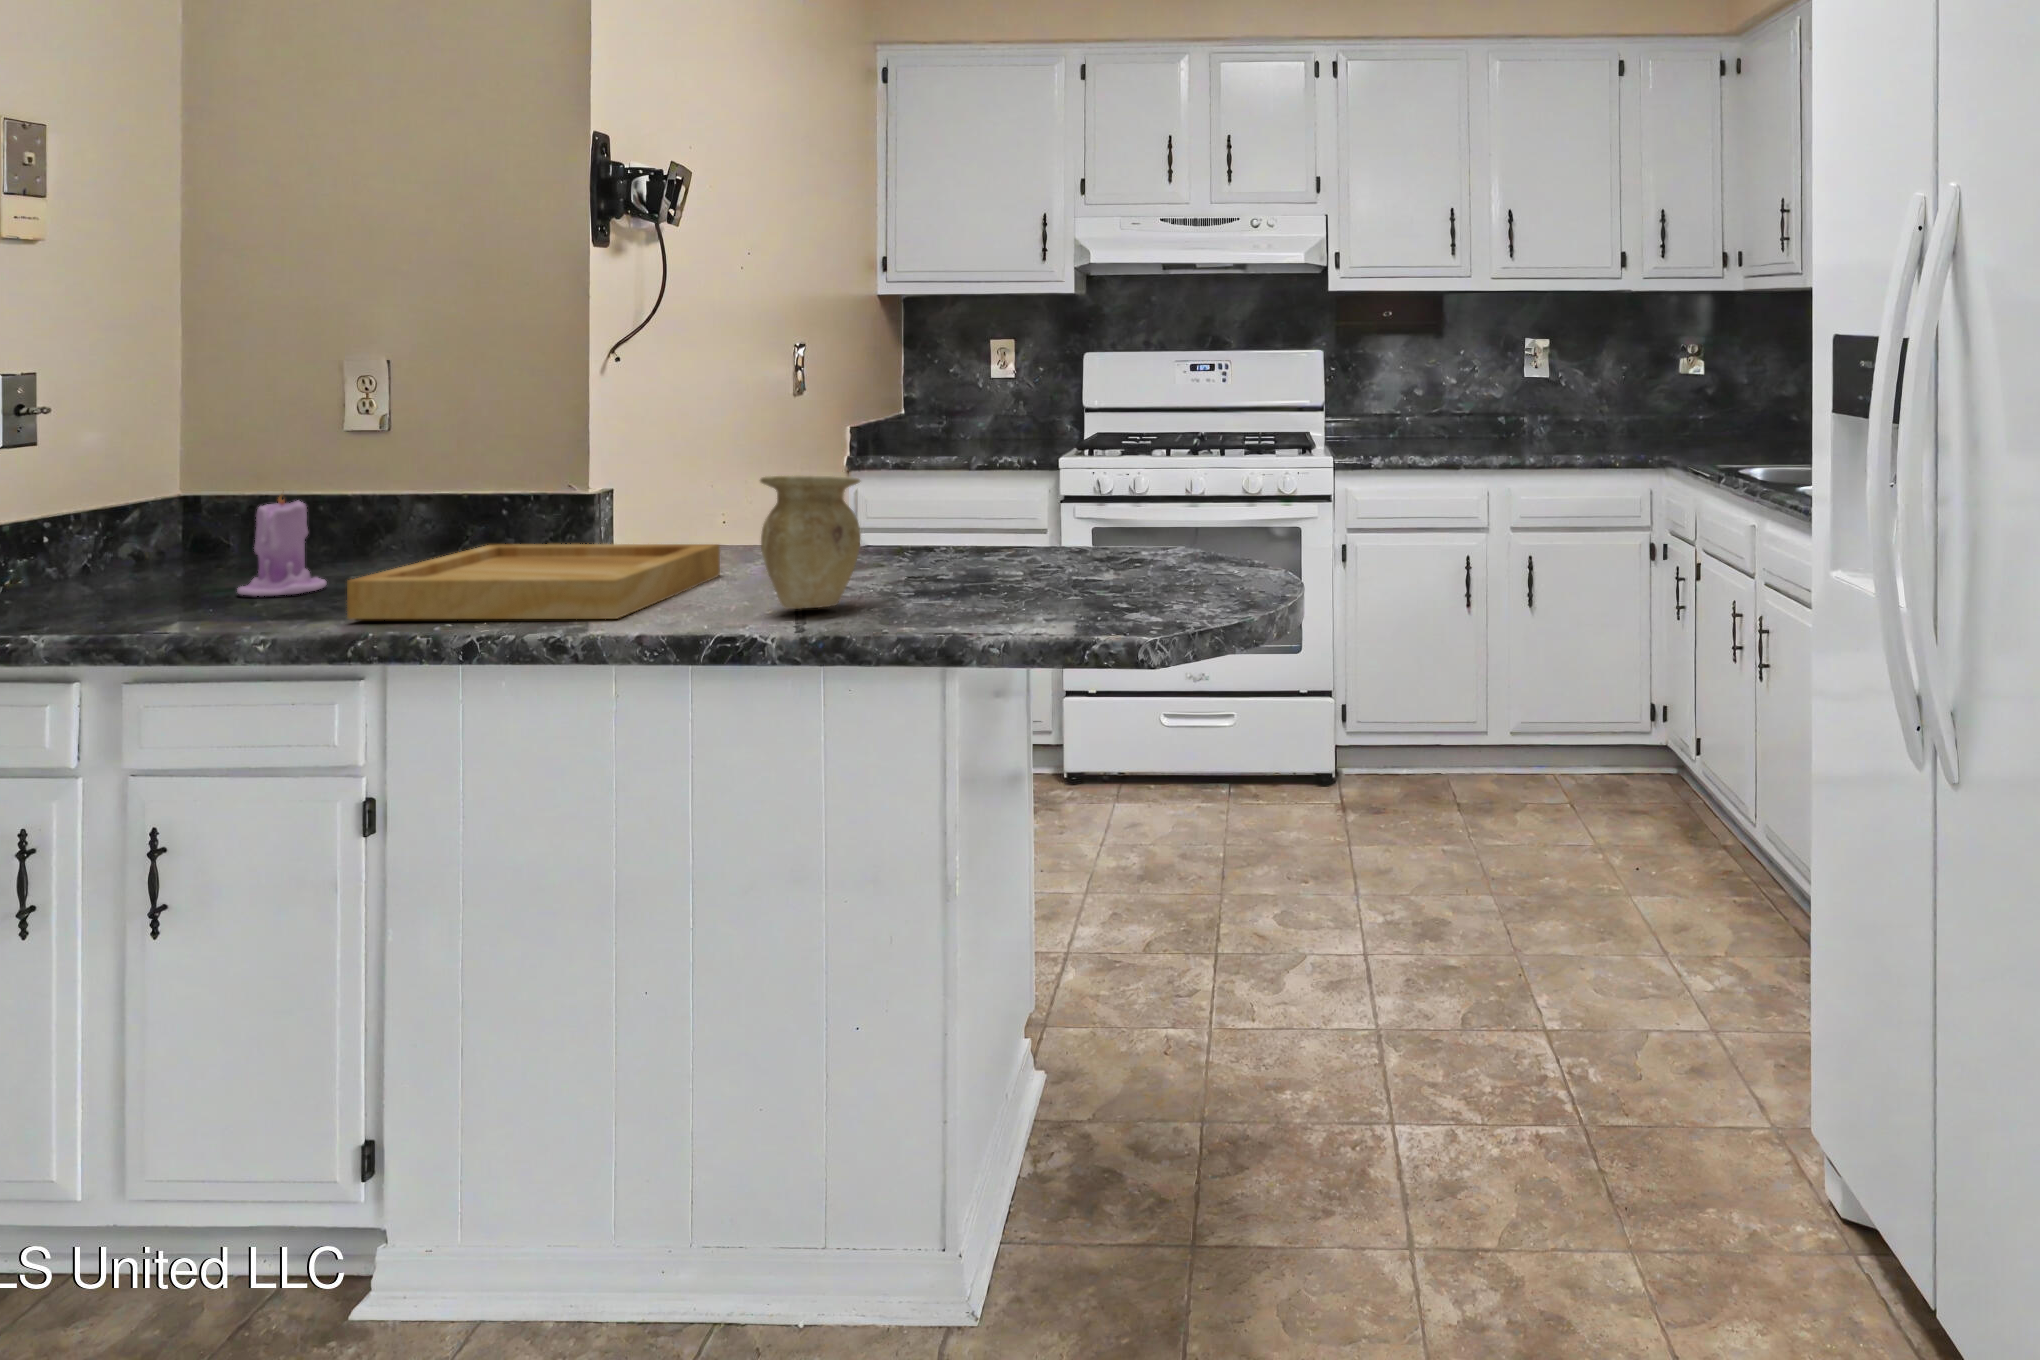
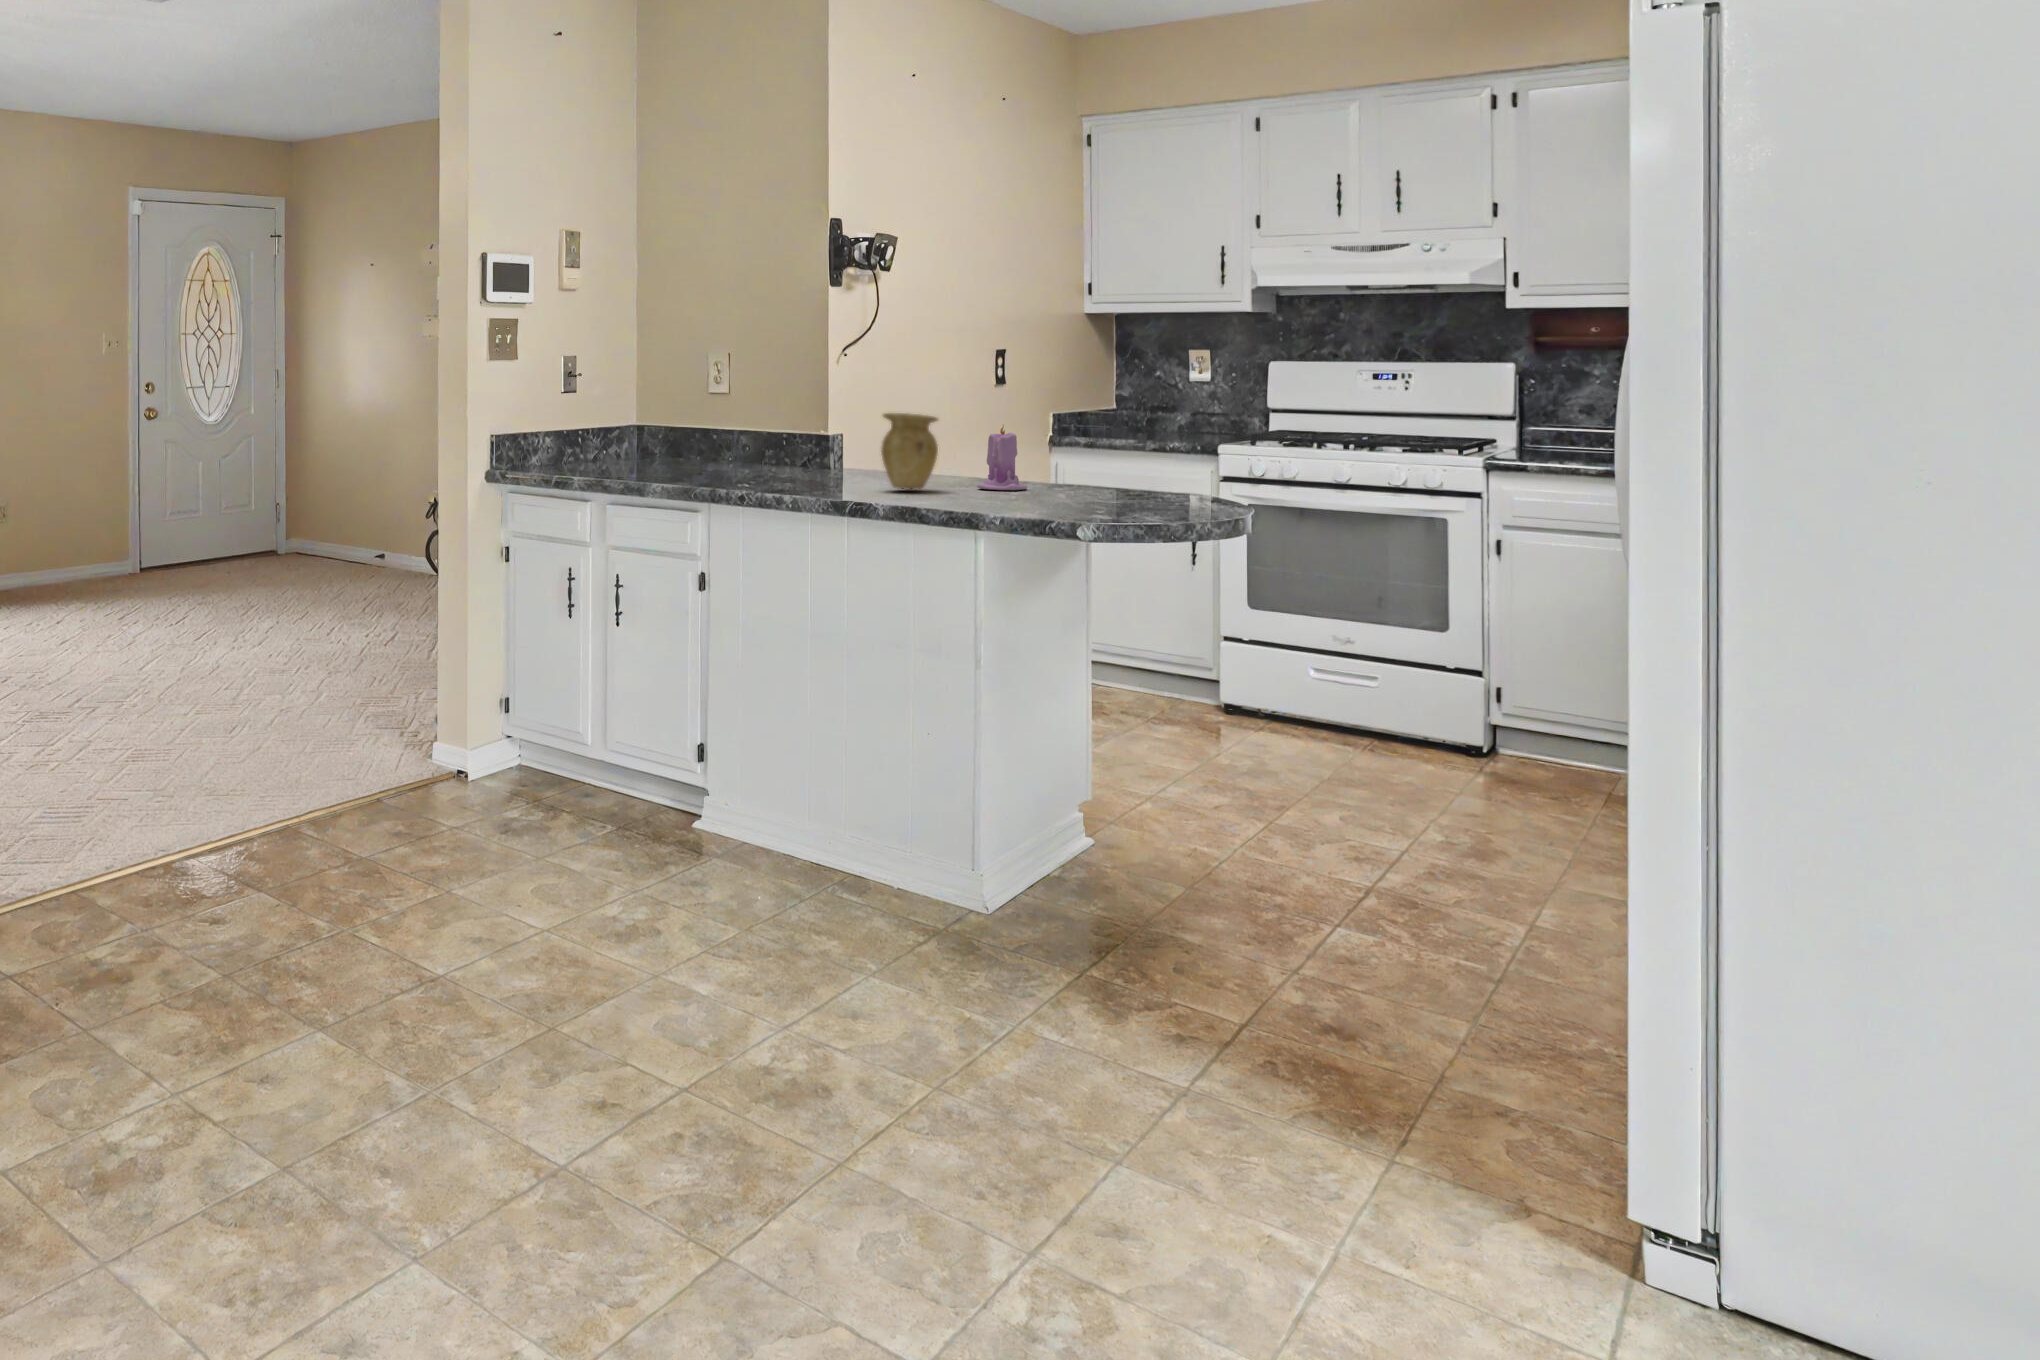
candle: present [237,495,326,596] -> present [977,425,1027,490]
tray: present [347,544,720,619] -> none [690,455,884,487]

